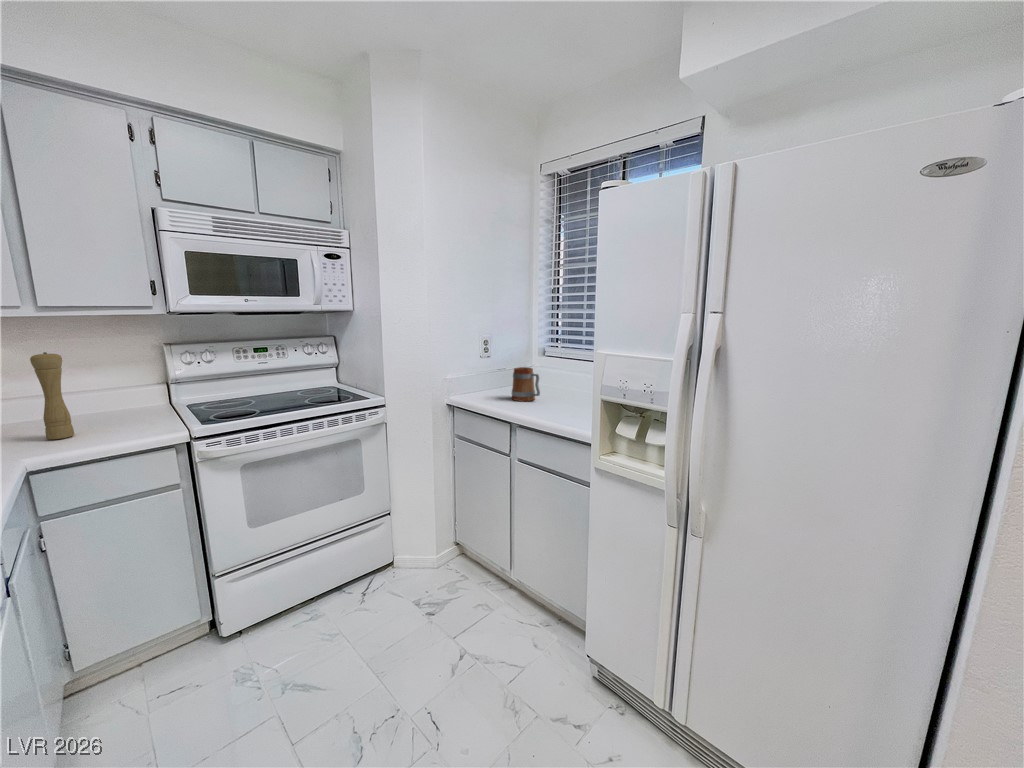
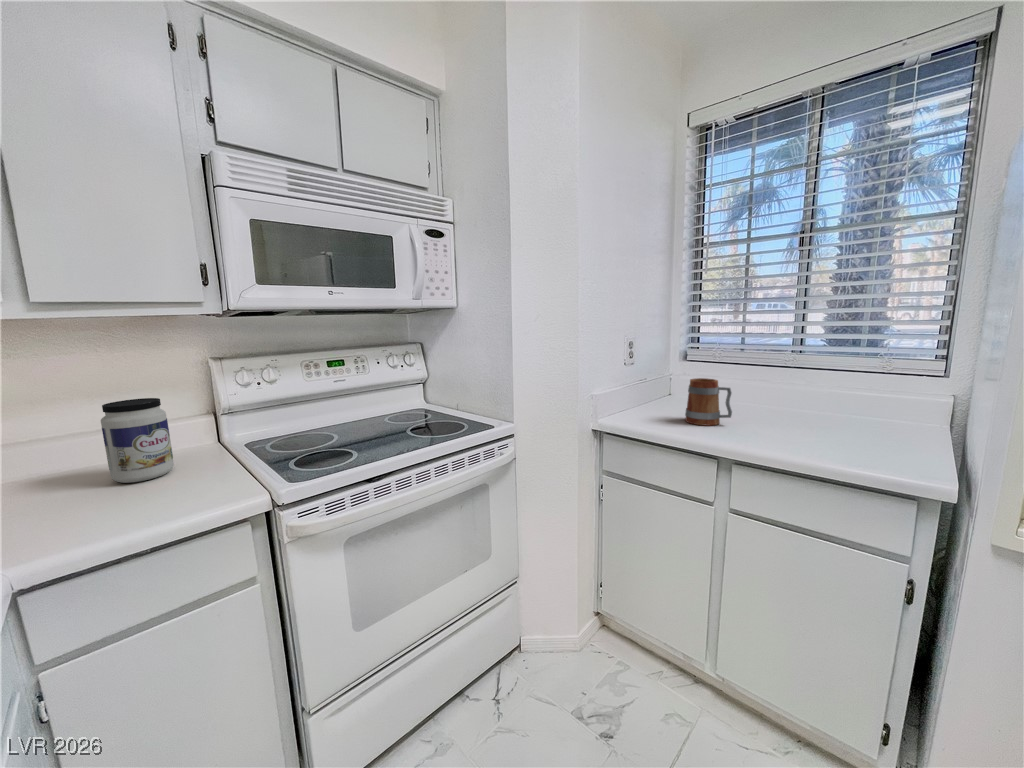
pepper mill: present [30,352,74,440] -> none [17,377,91,520]
jar: none [82,370,132,424] -> present [101,398,174,483]

